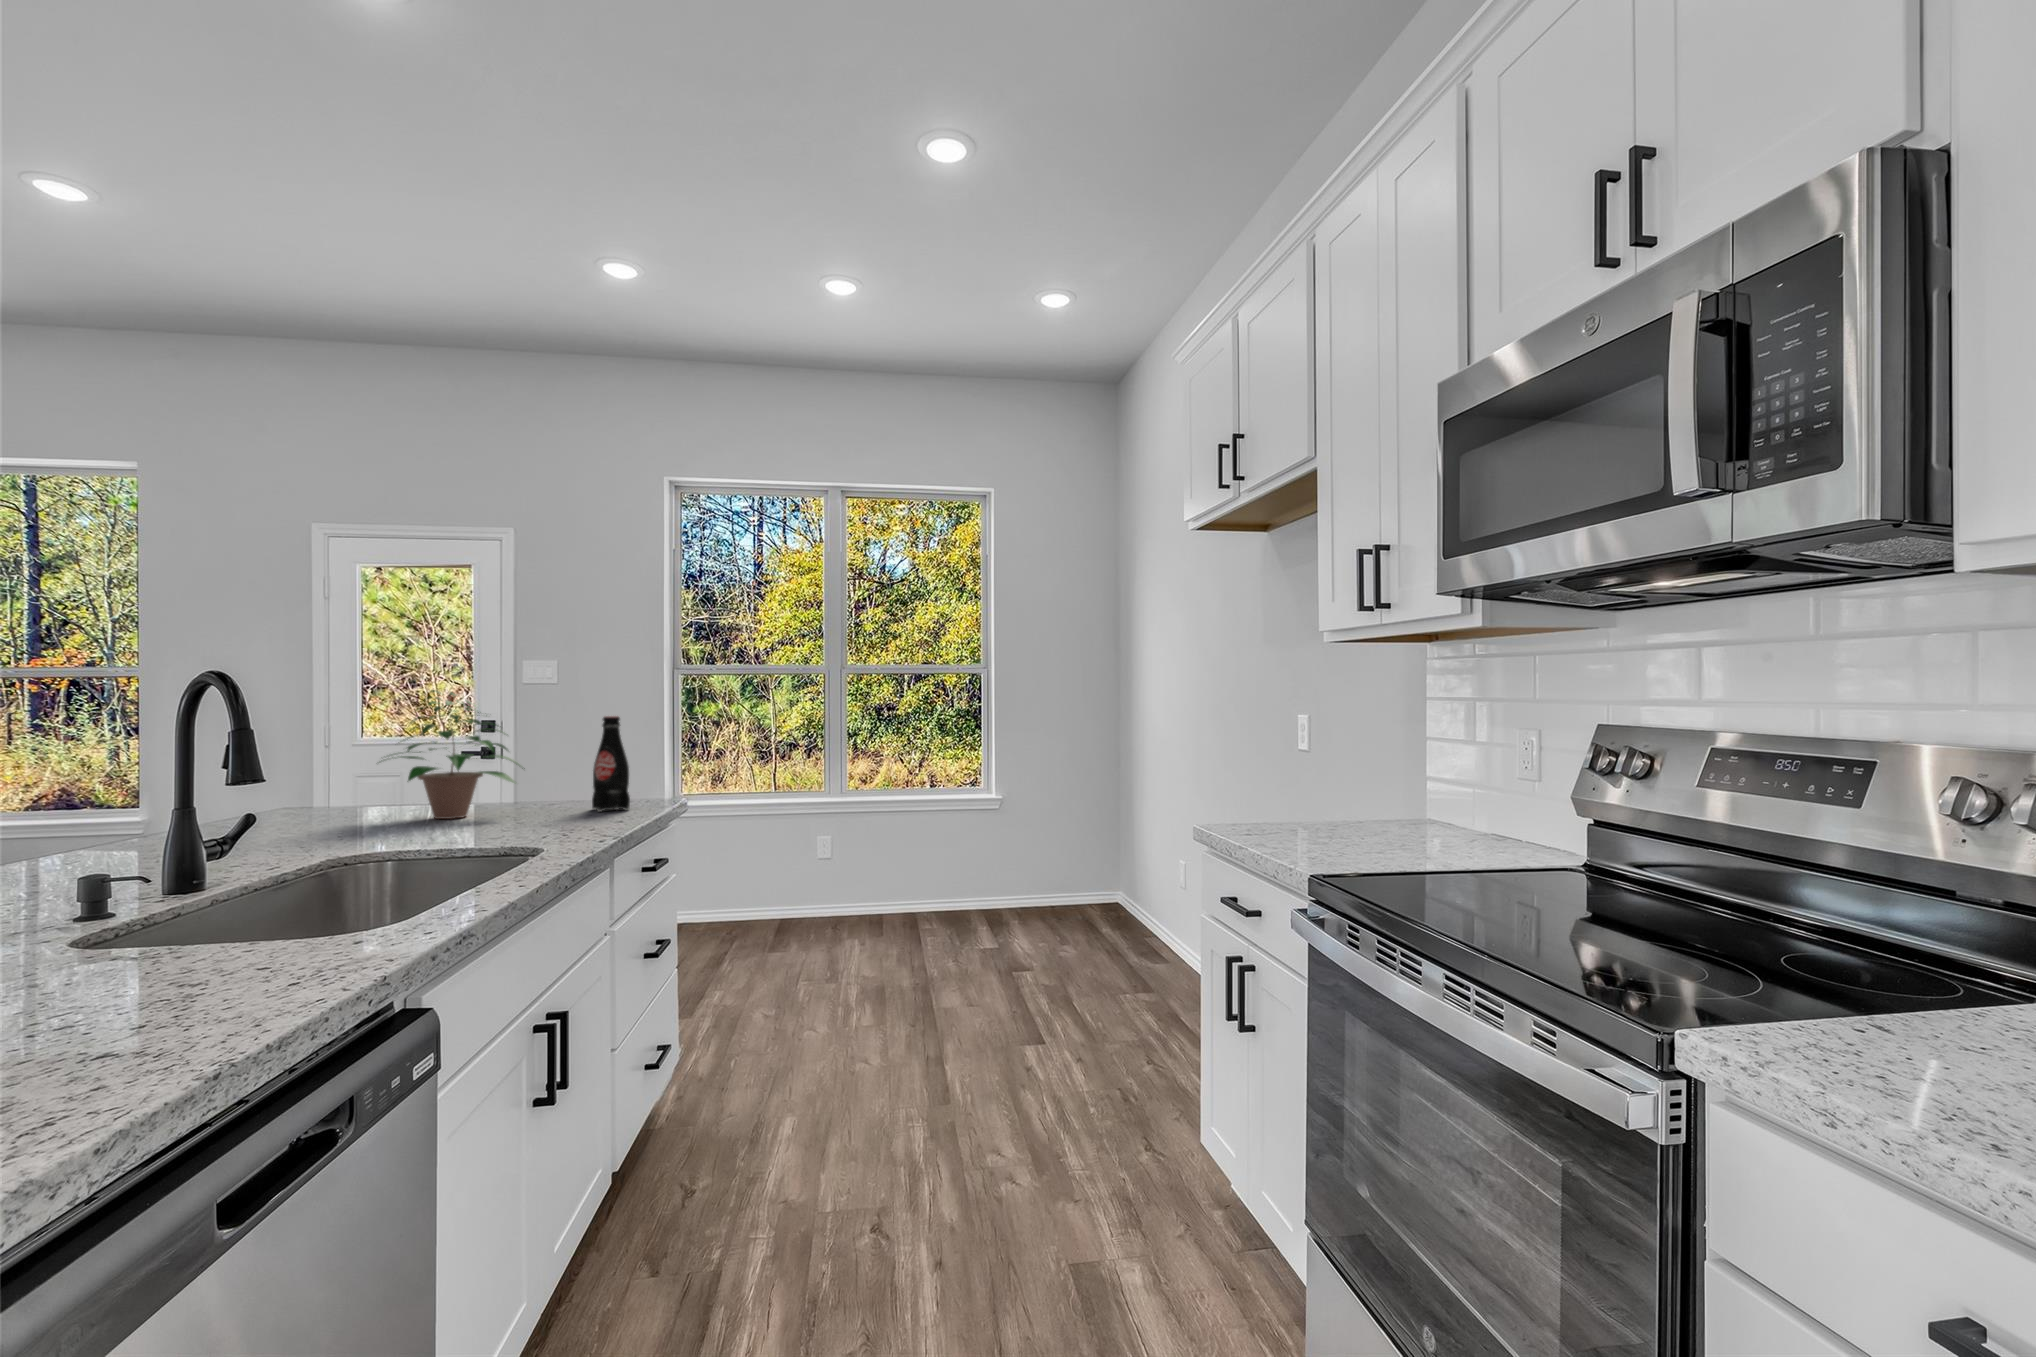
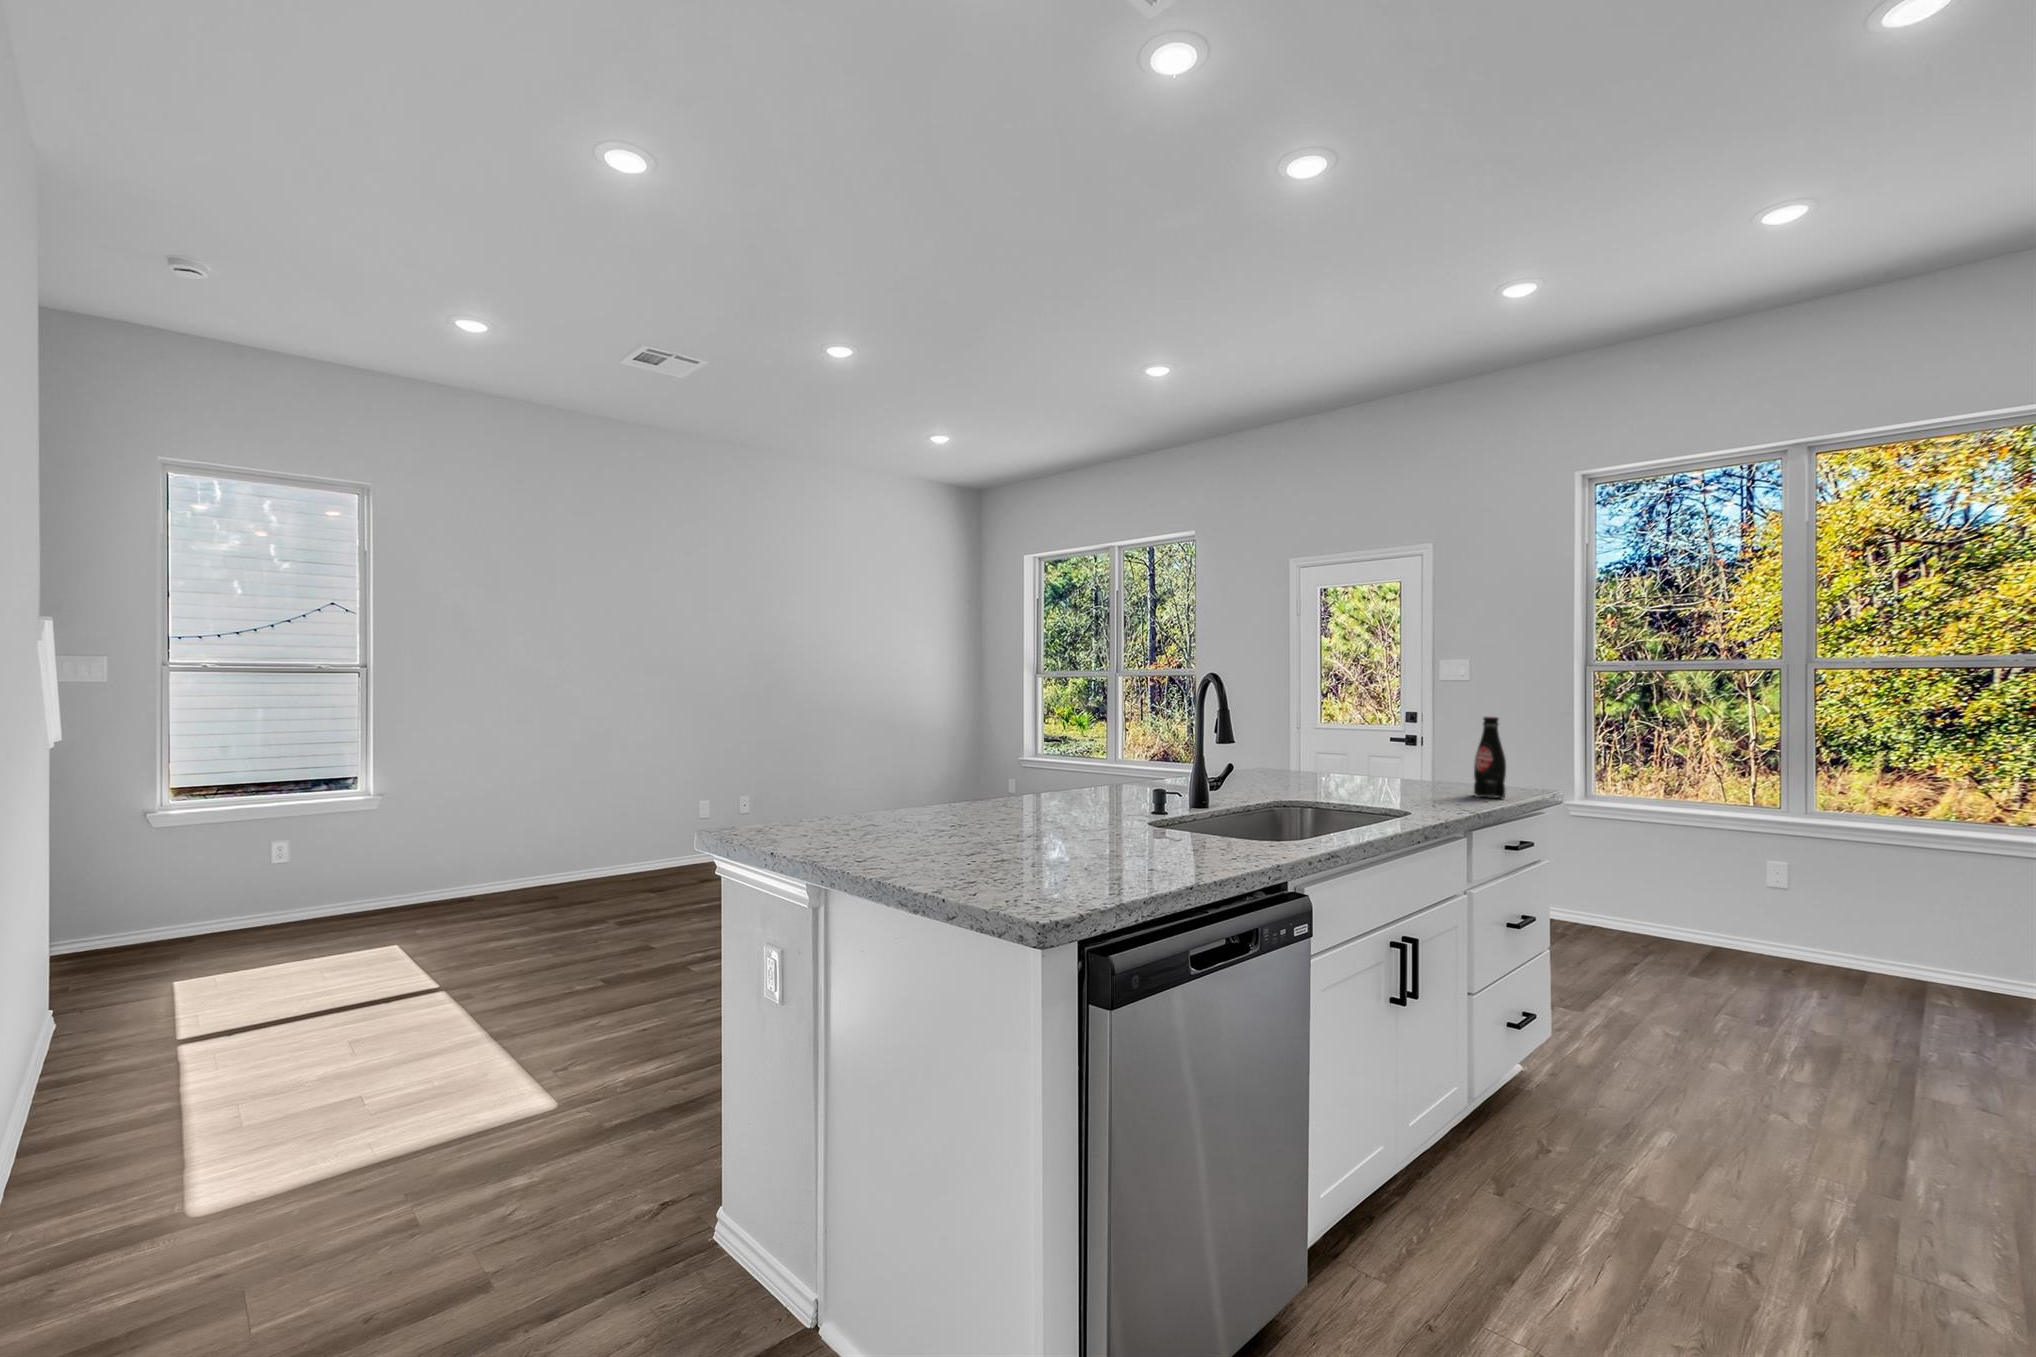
potted plant: present [392,691,525,819] -> none [1318,690,1420,789]

